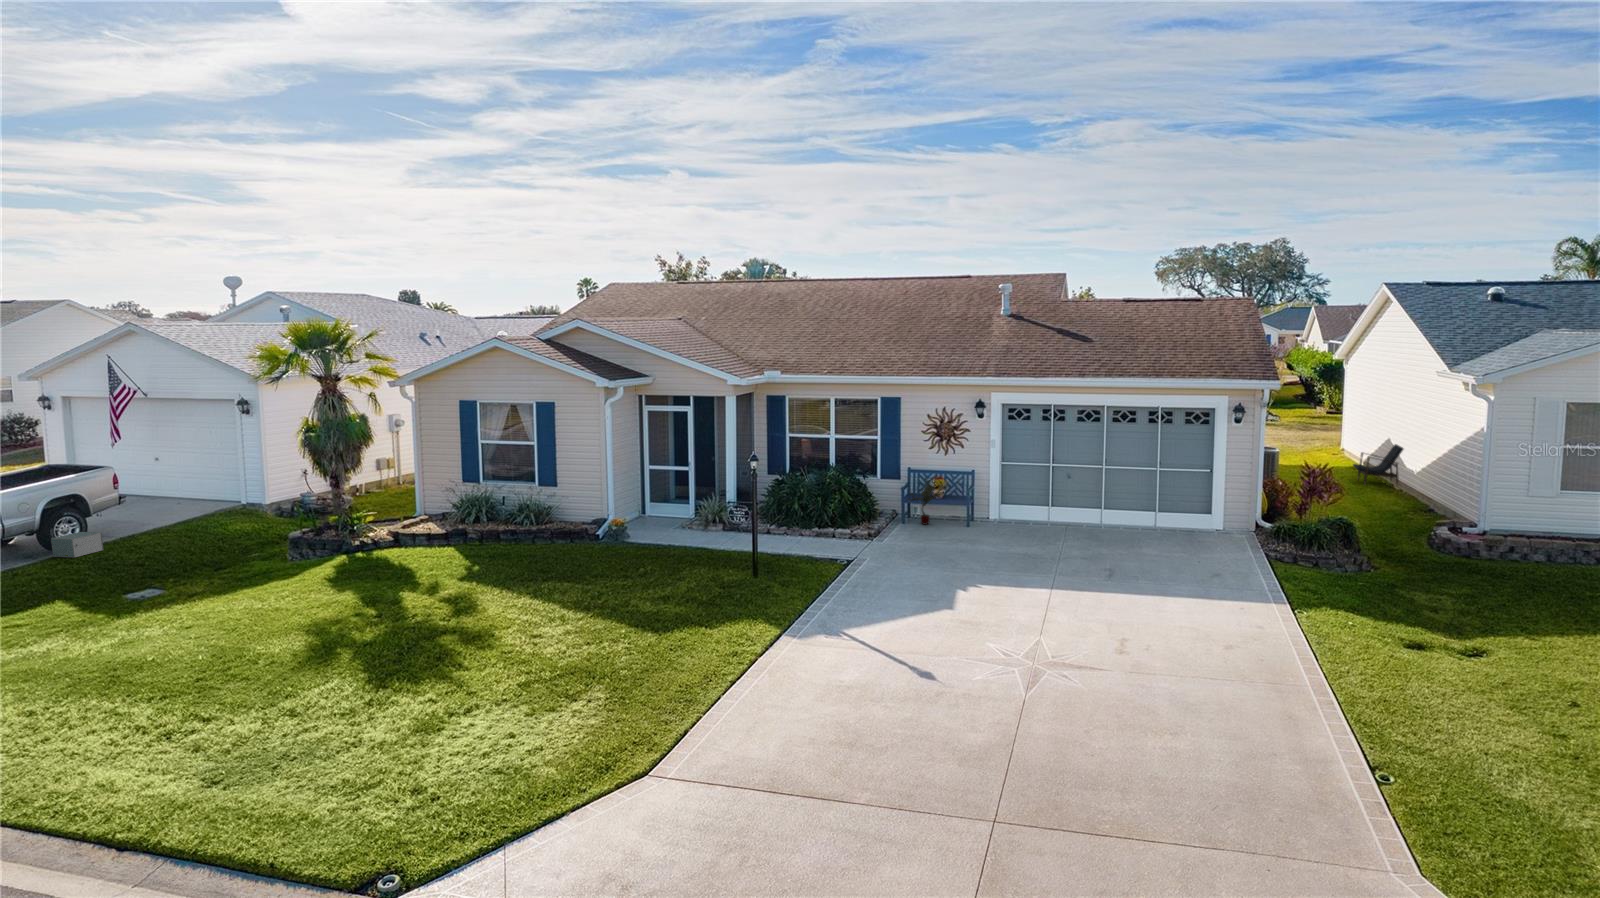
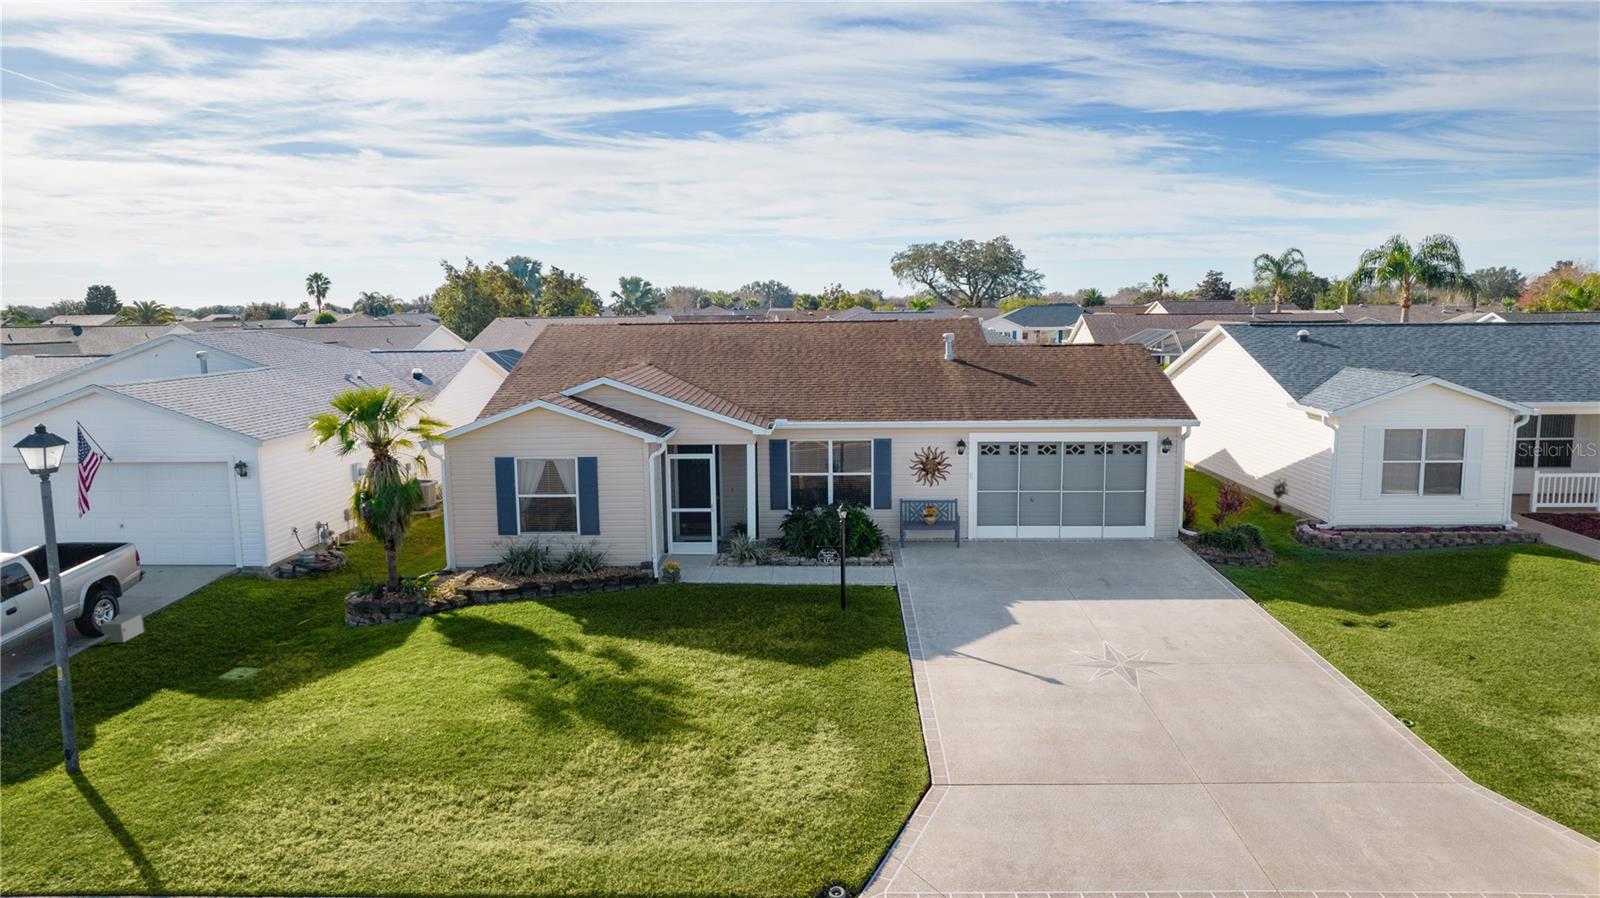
lounge chair: present [1353,444,1403,485] -> none [1206,455,1245,489]
potted tree: present [908,480,944,524] -> present [1273,480,1290,512]

